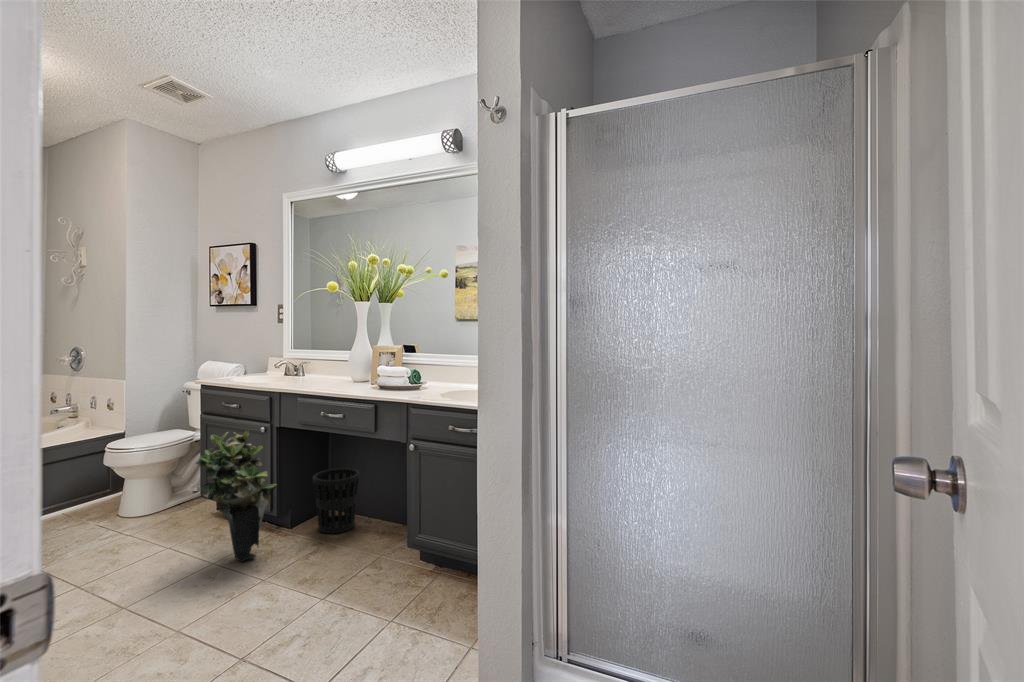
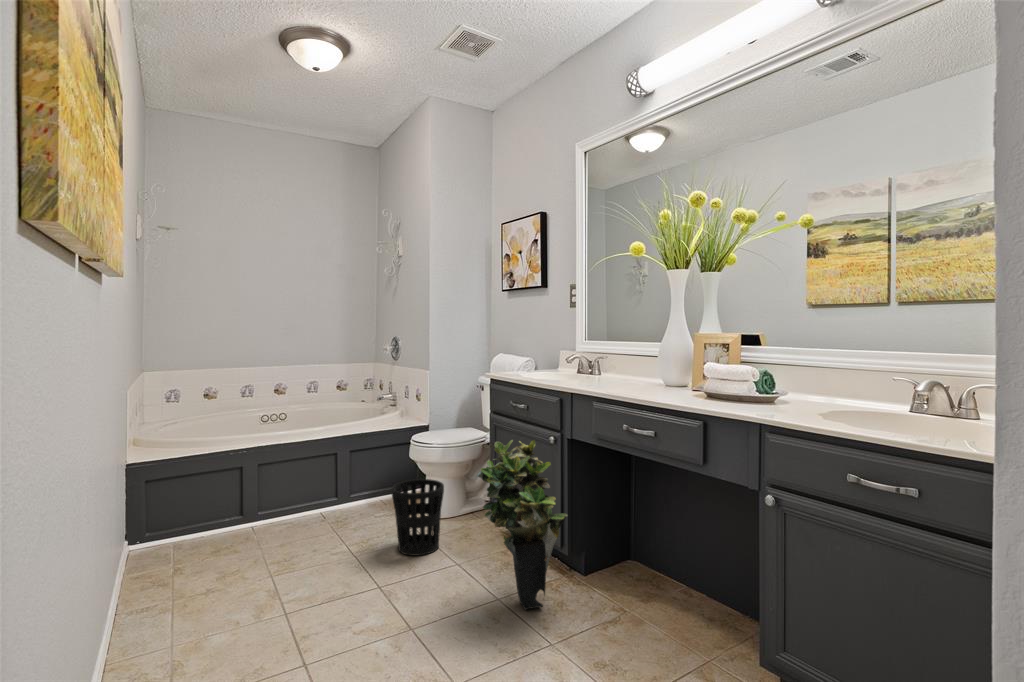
wastebasket: present [313,468,360,533] -> present [391,479,444,556]

